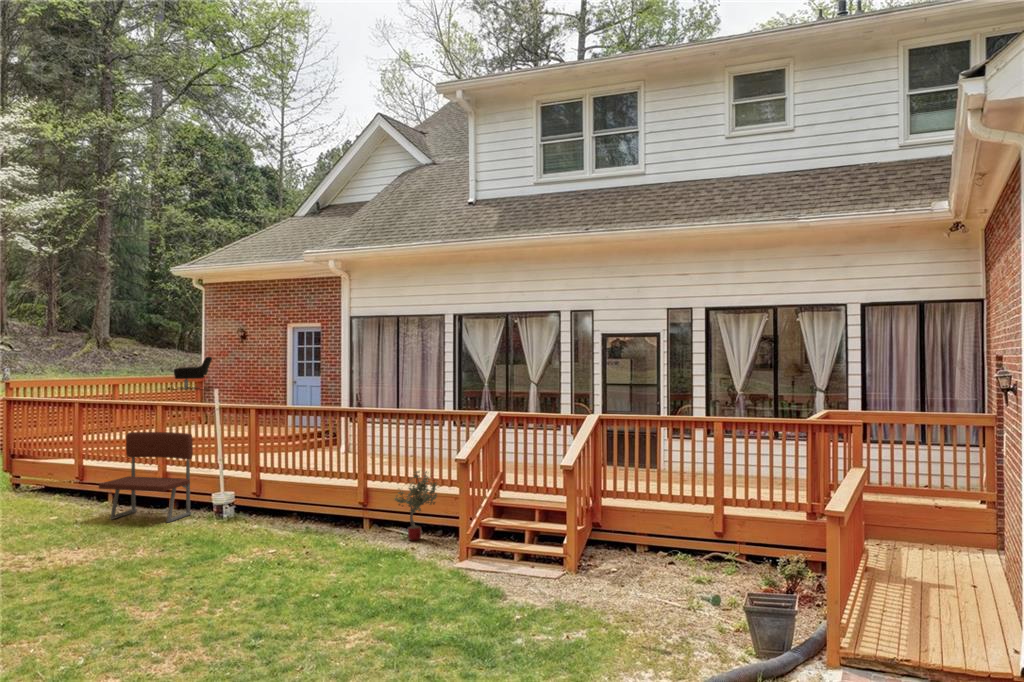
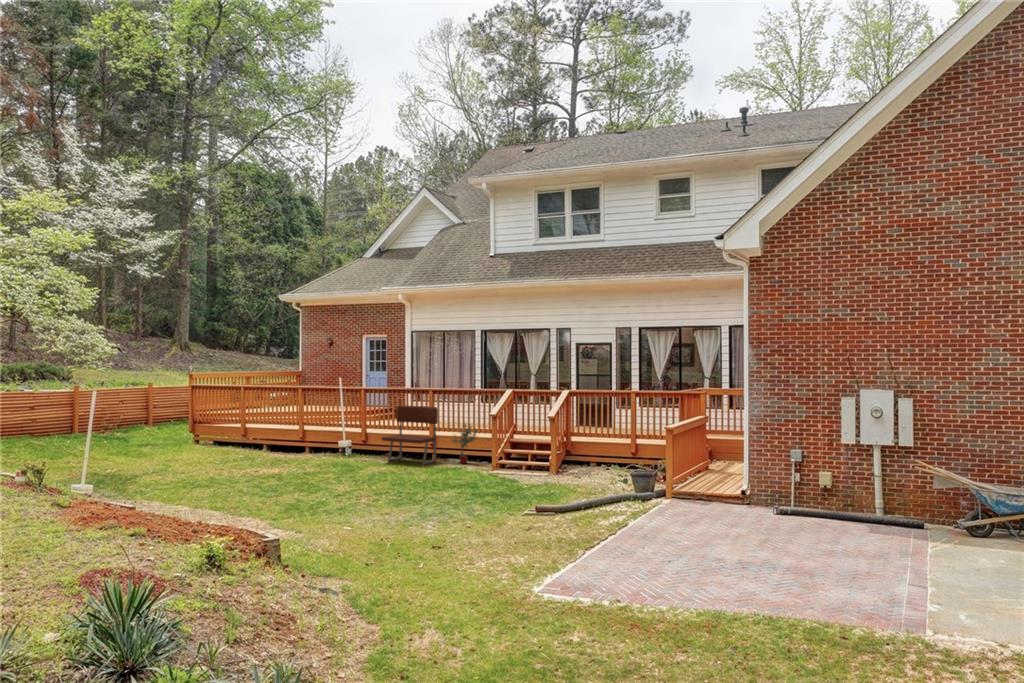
lounge chair: present [174,357,212,389] -> none [280,358,309,381]
bench: present [99,432,193,523] -> present [382,405,438,465]

